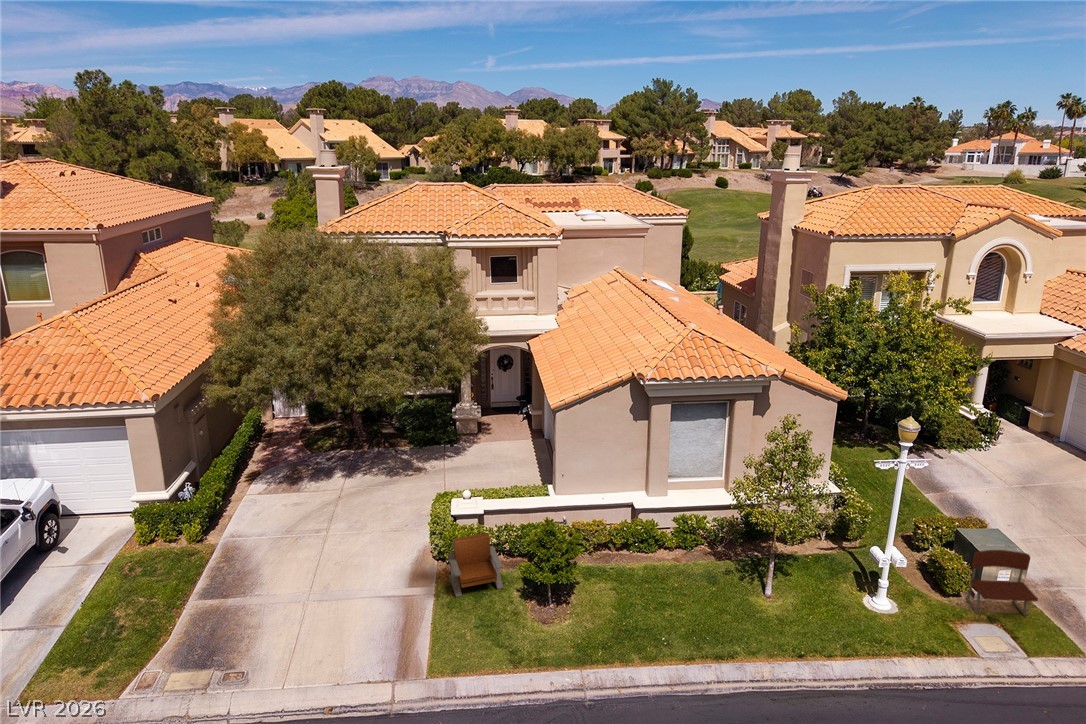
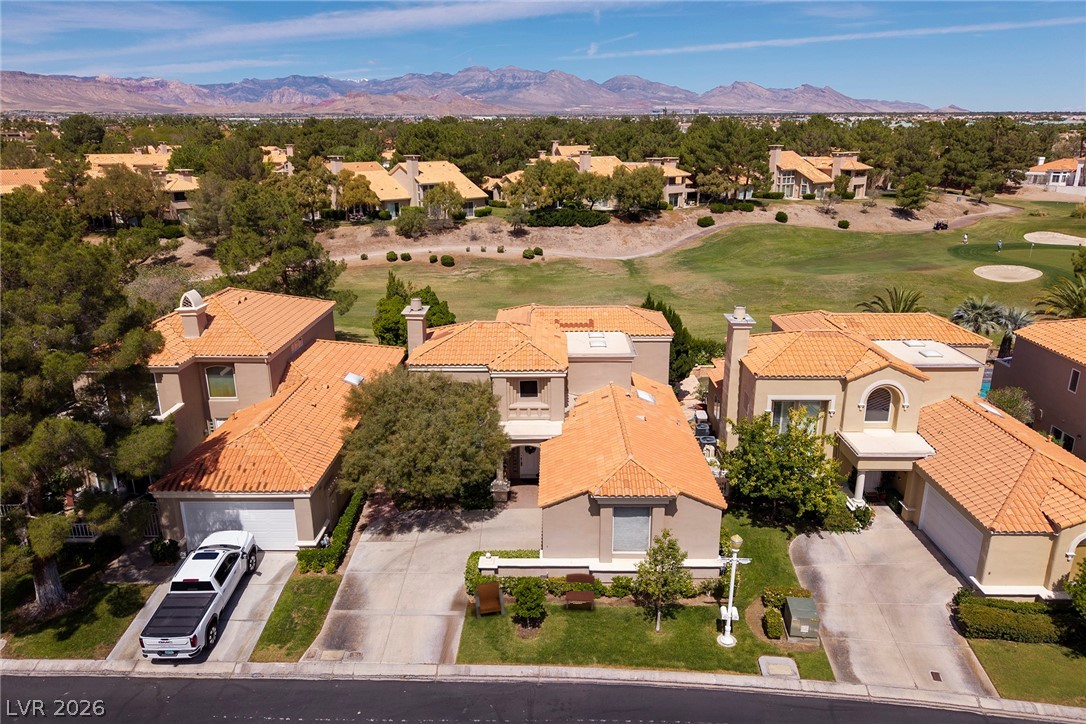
bench: present [966,550,1038,616] -> present [565,573,595,609]

